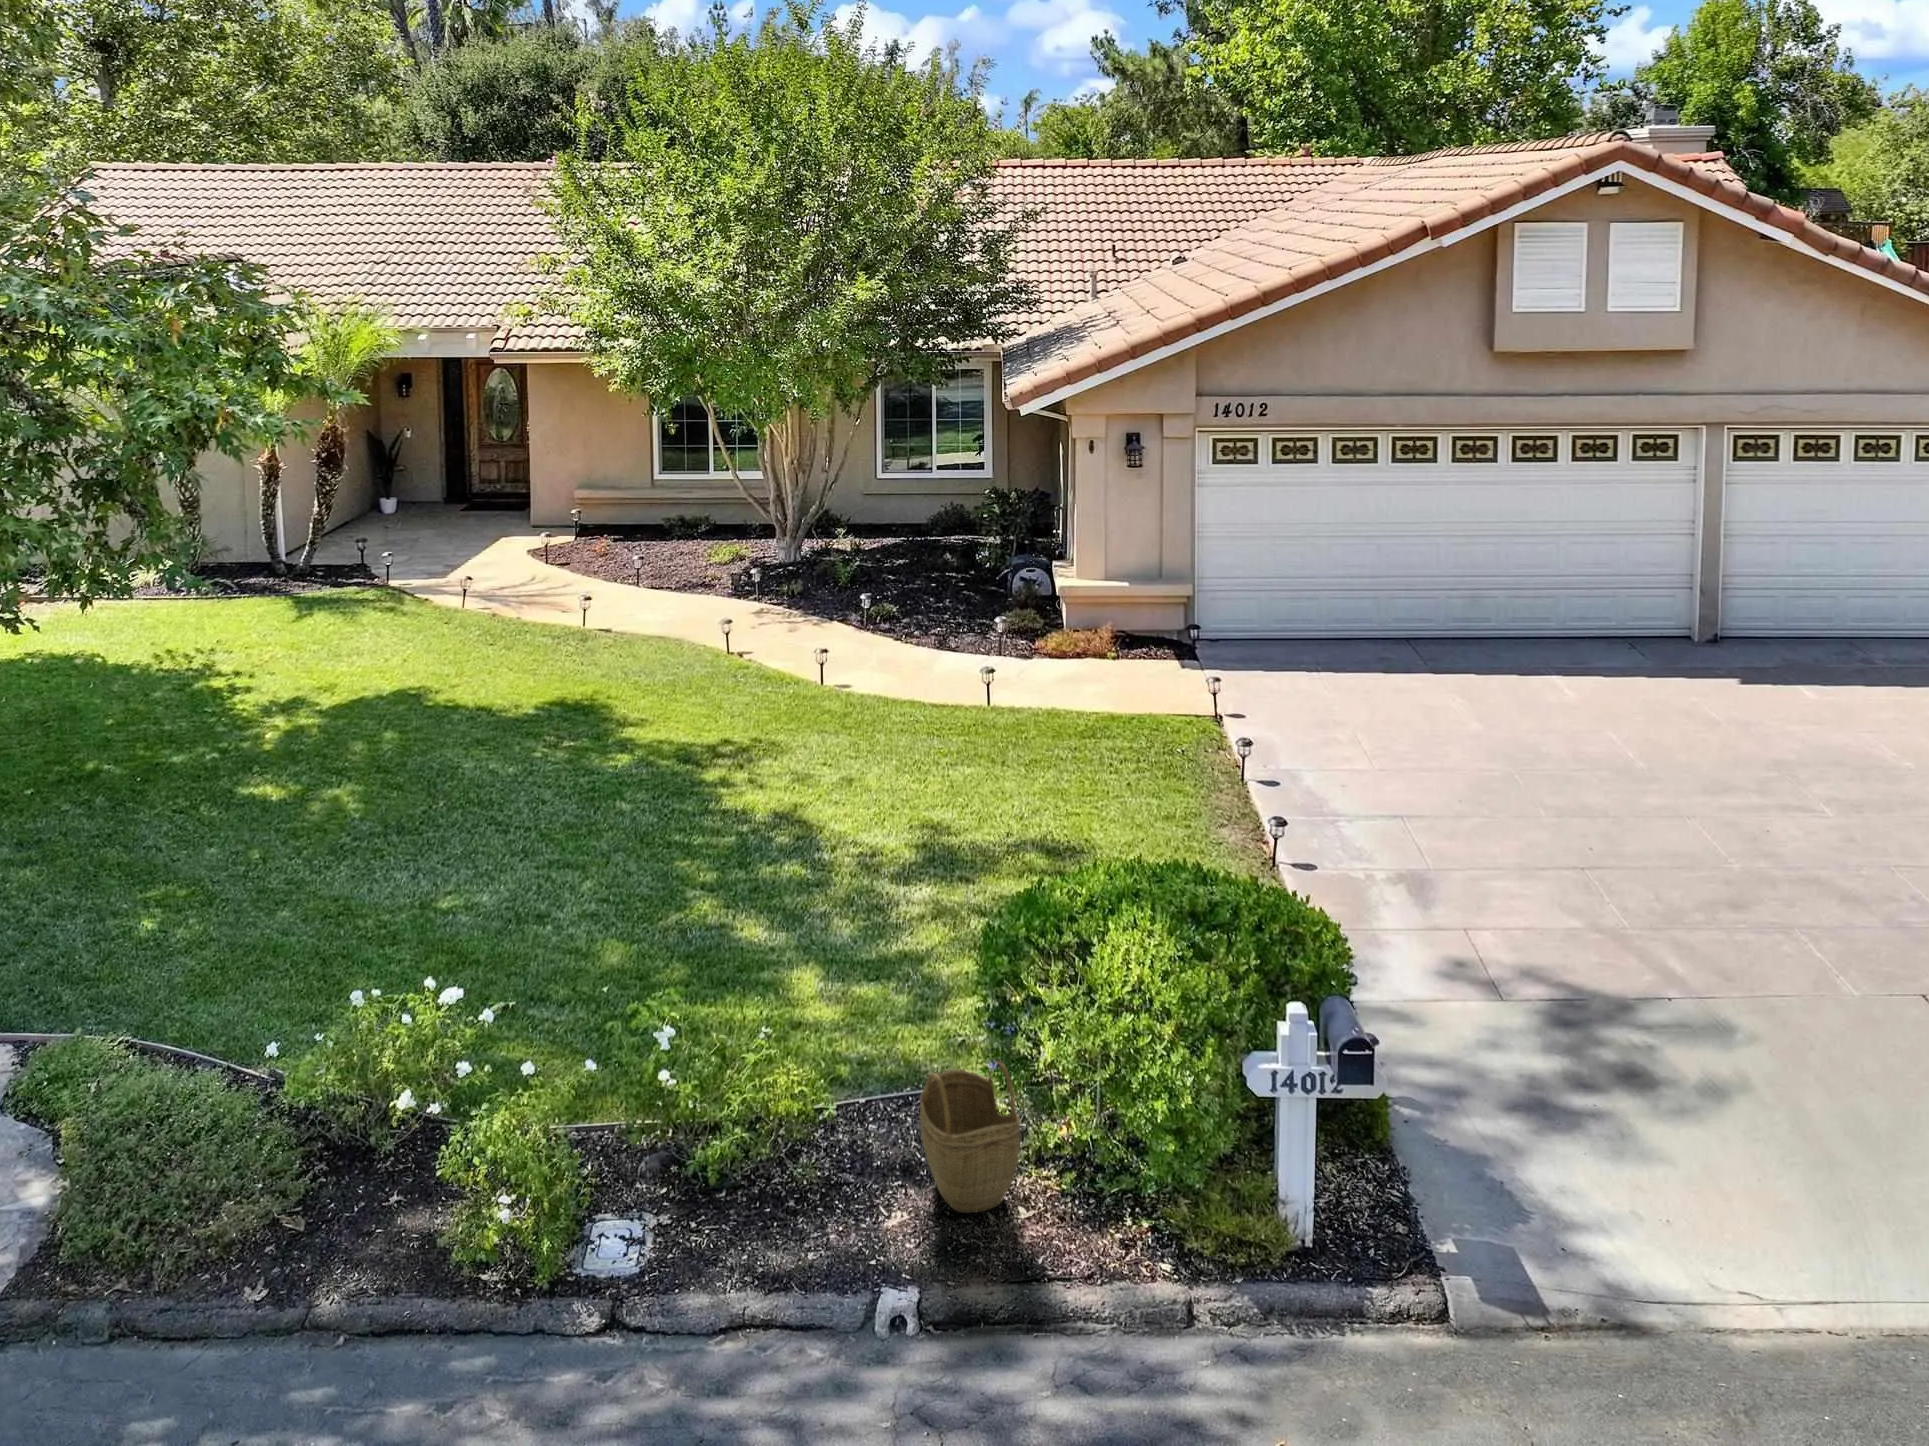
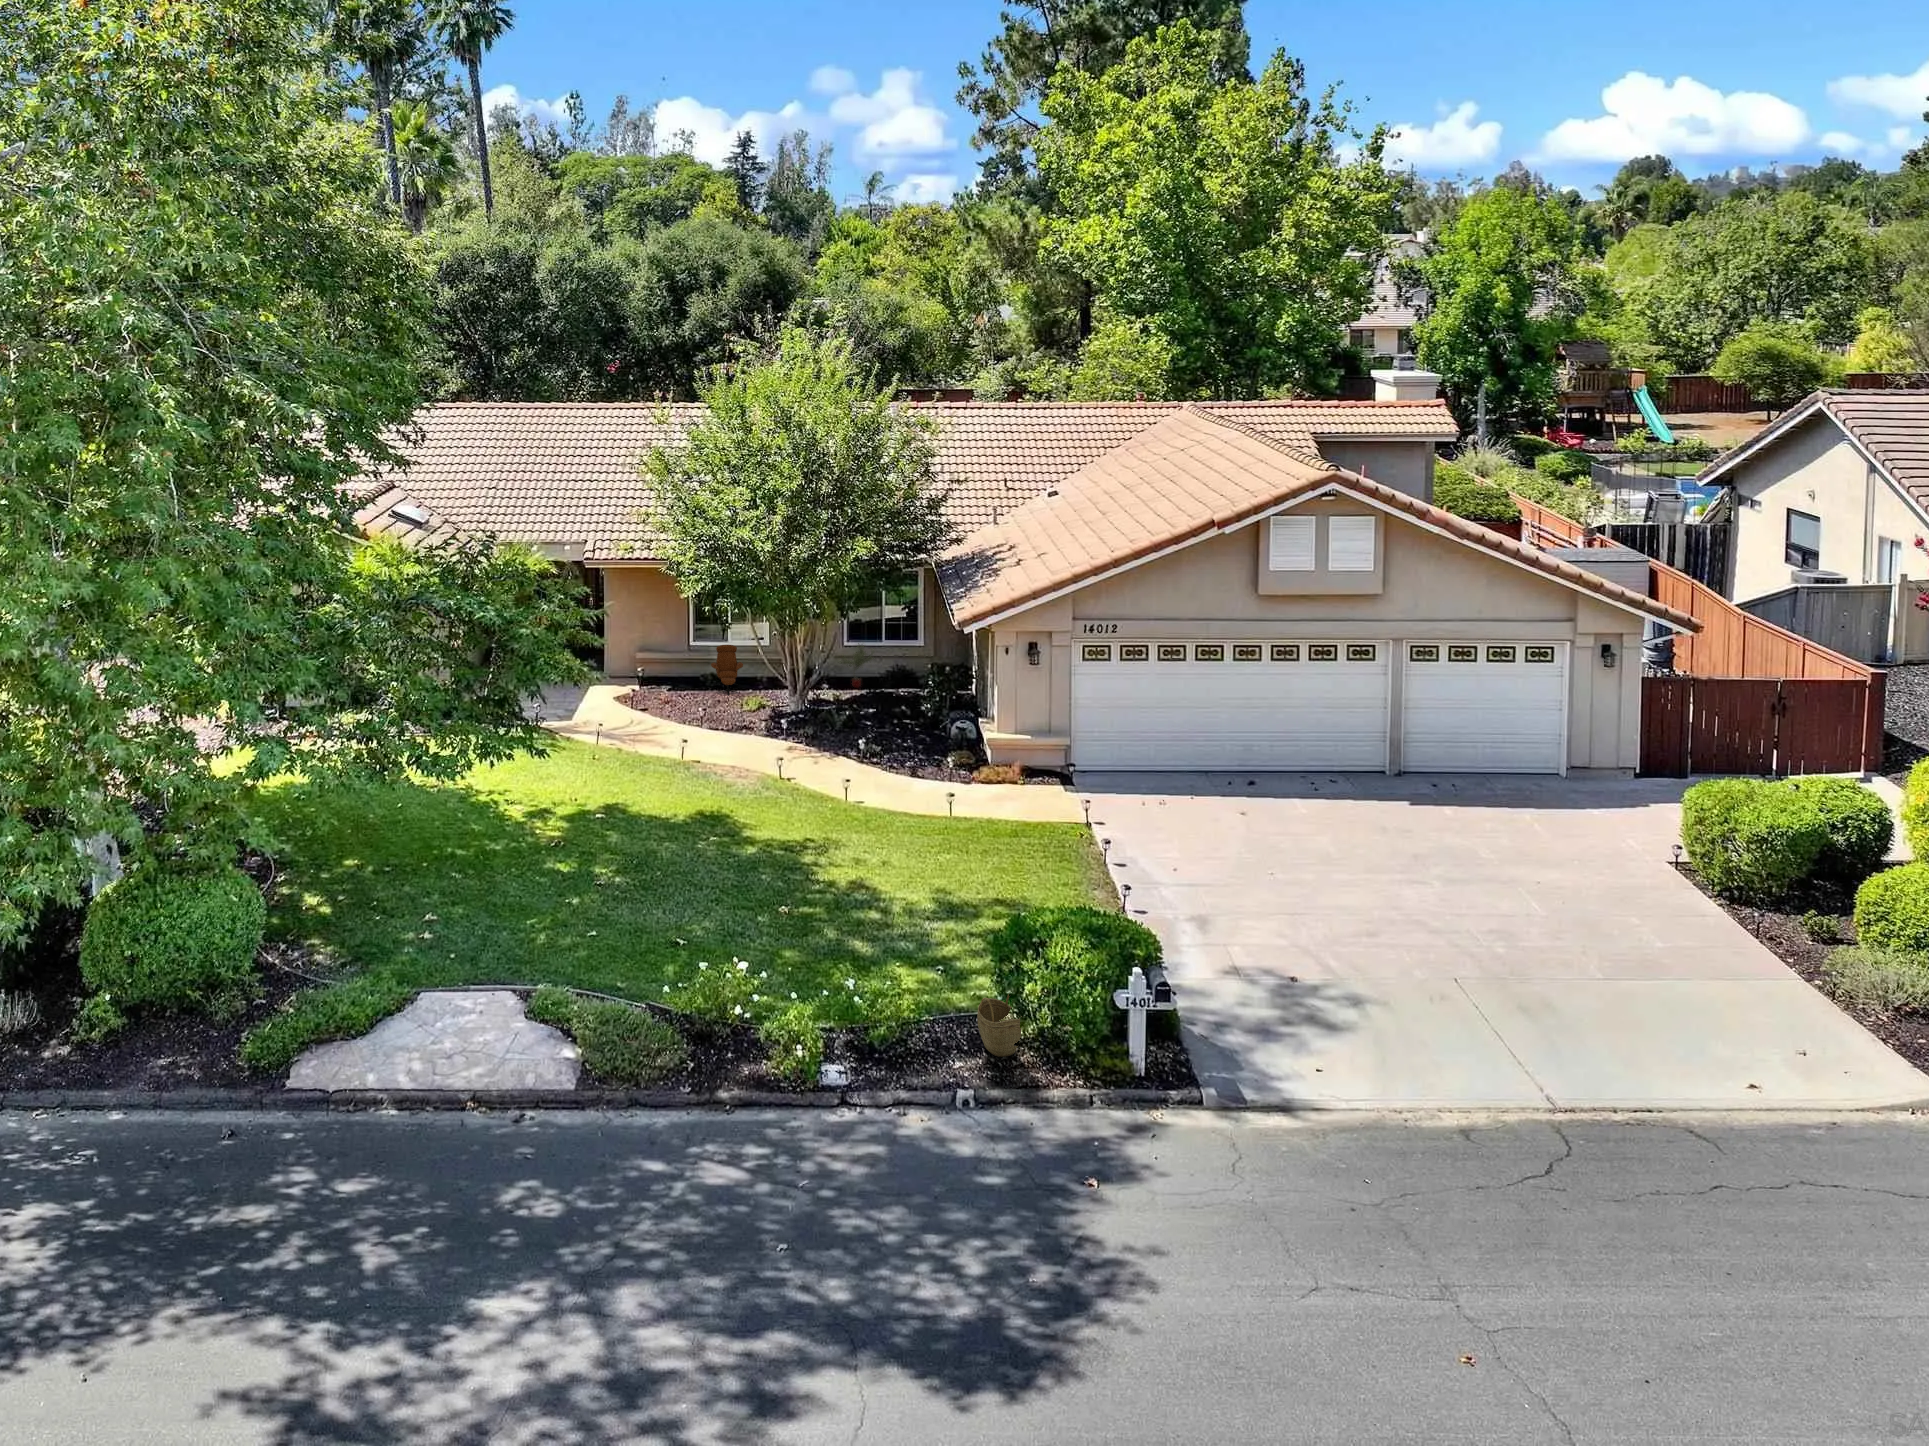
potted tree: none [864,469,919,536] -> present [840,643,874,688]
lounge chair: none [674,476,723,547] -> present [711,645,743,695]

